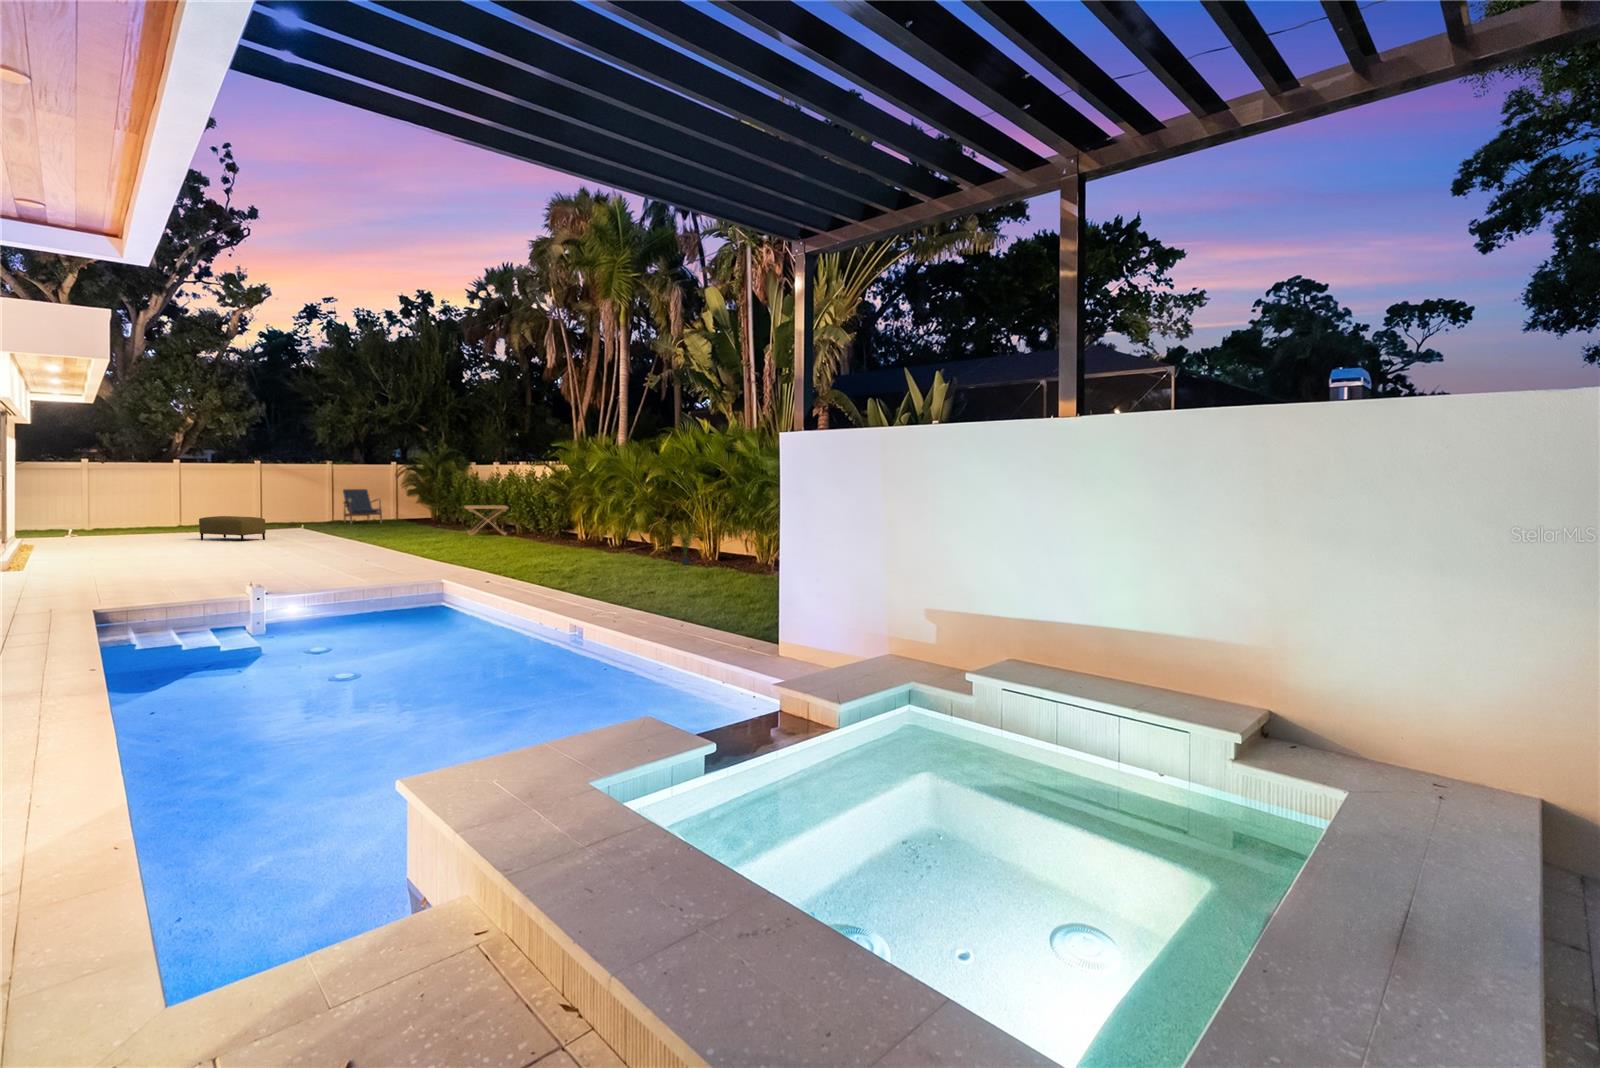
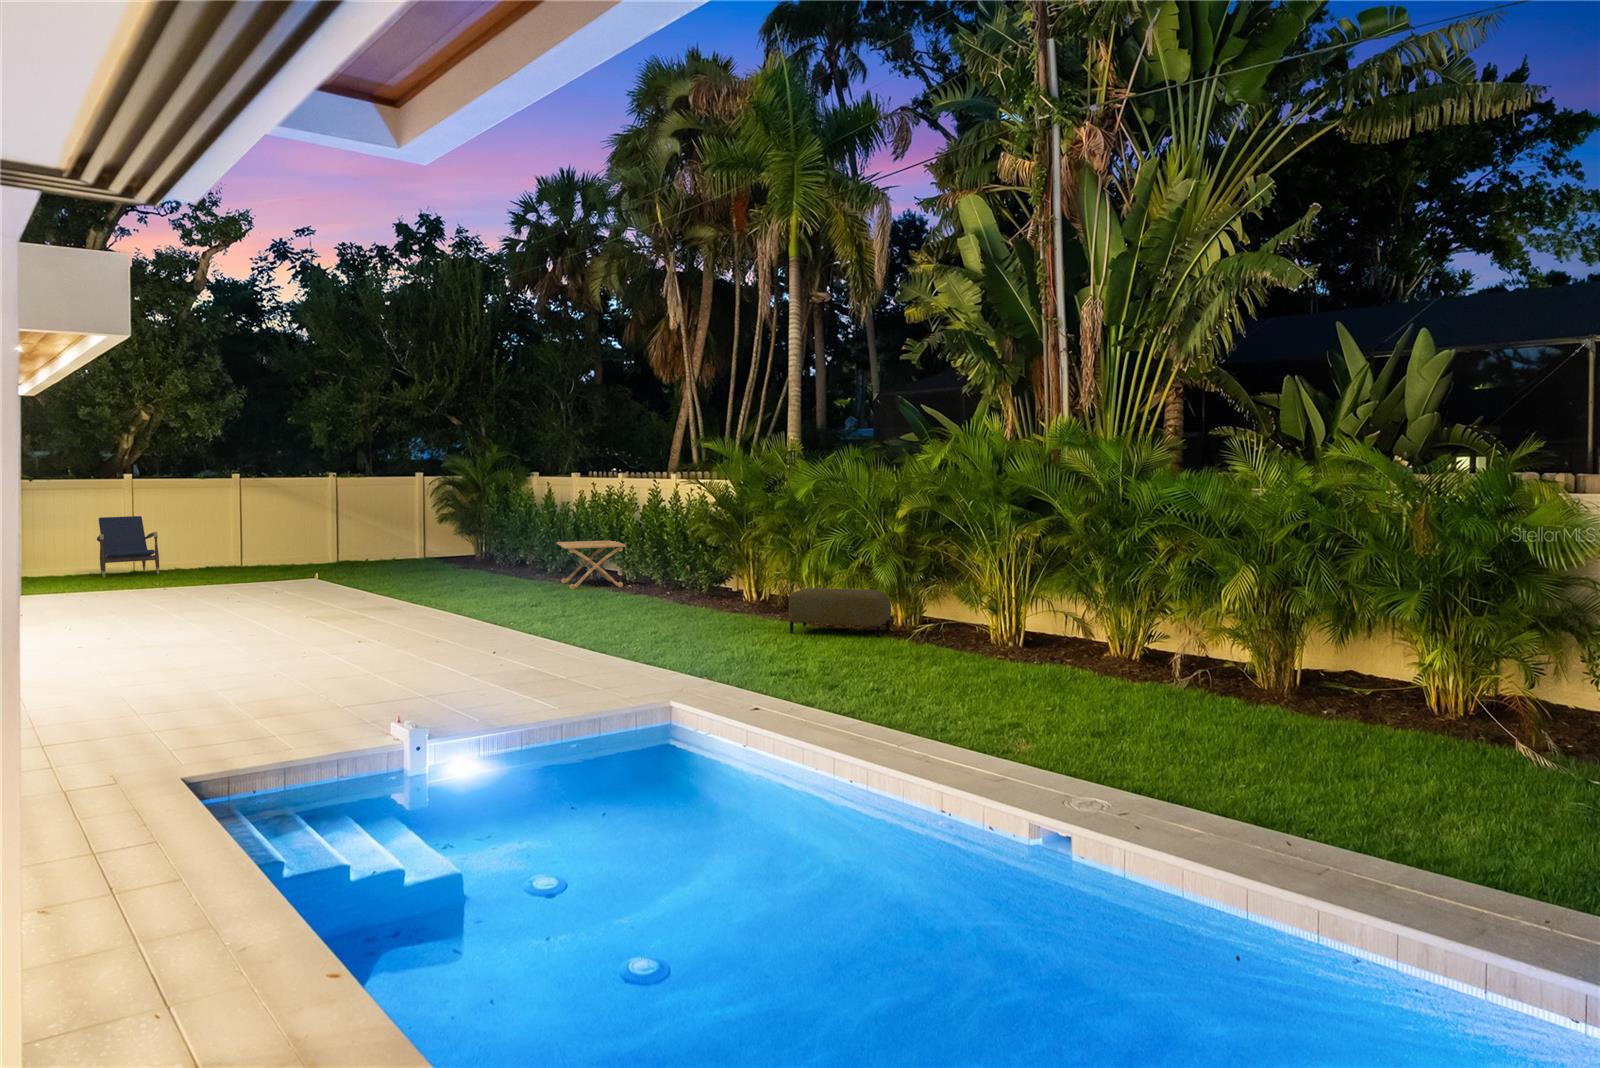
lounge chair: present [343,489,382,523] -> present [97,516,159,577]
ottoman: present [199,516,266,542] -> present [789,588,891,637]
potted plant: present [680,531,693,565] -> none [966,593,1002,653]

